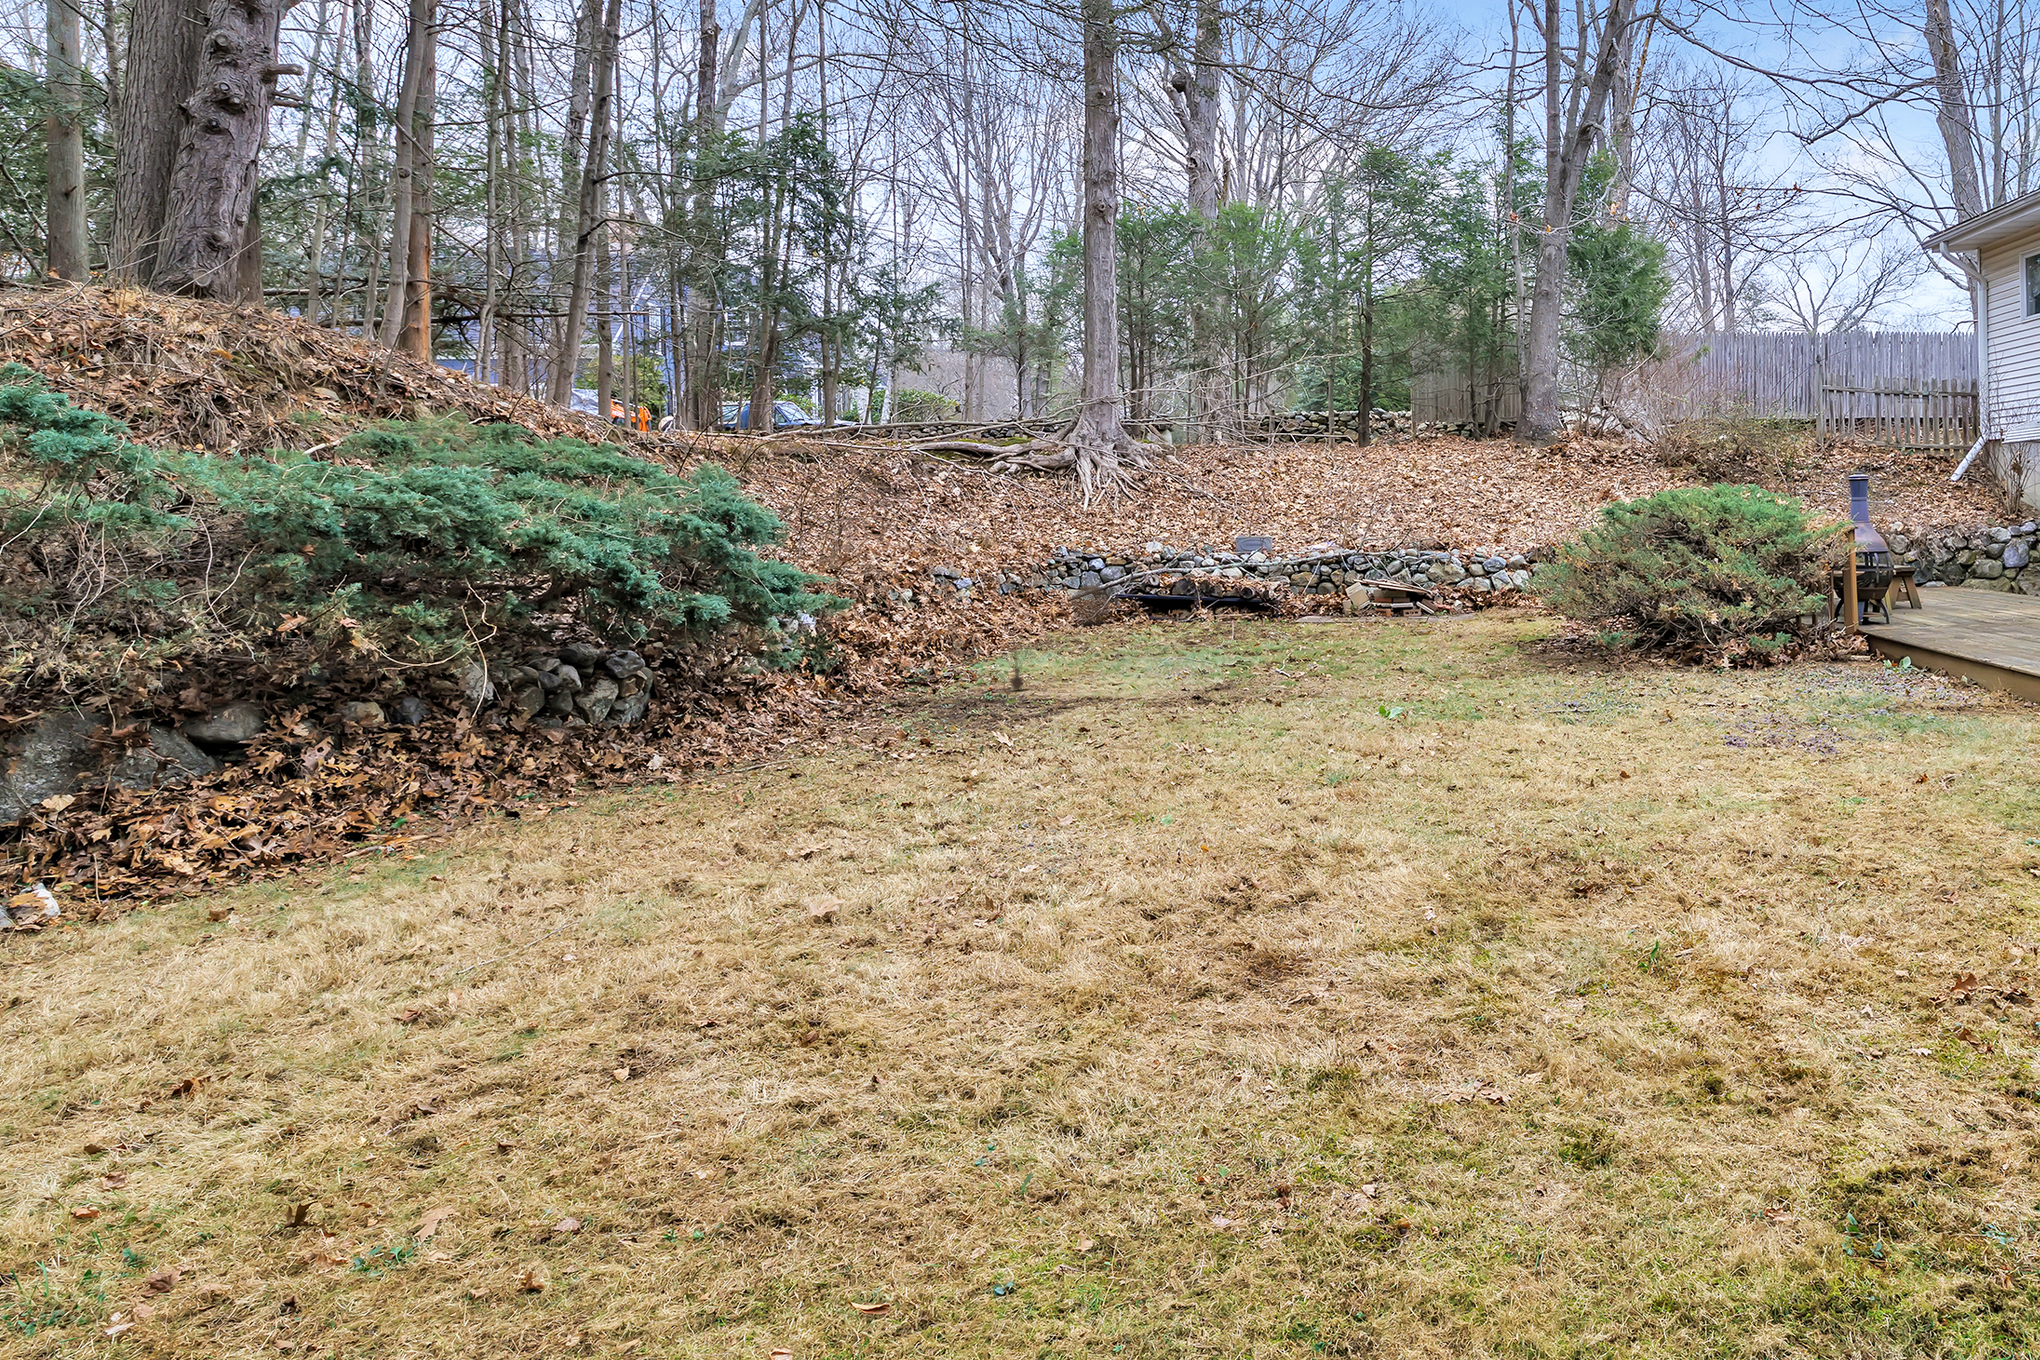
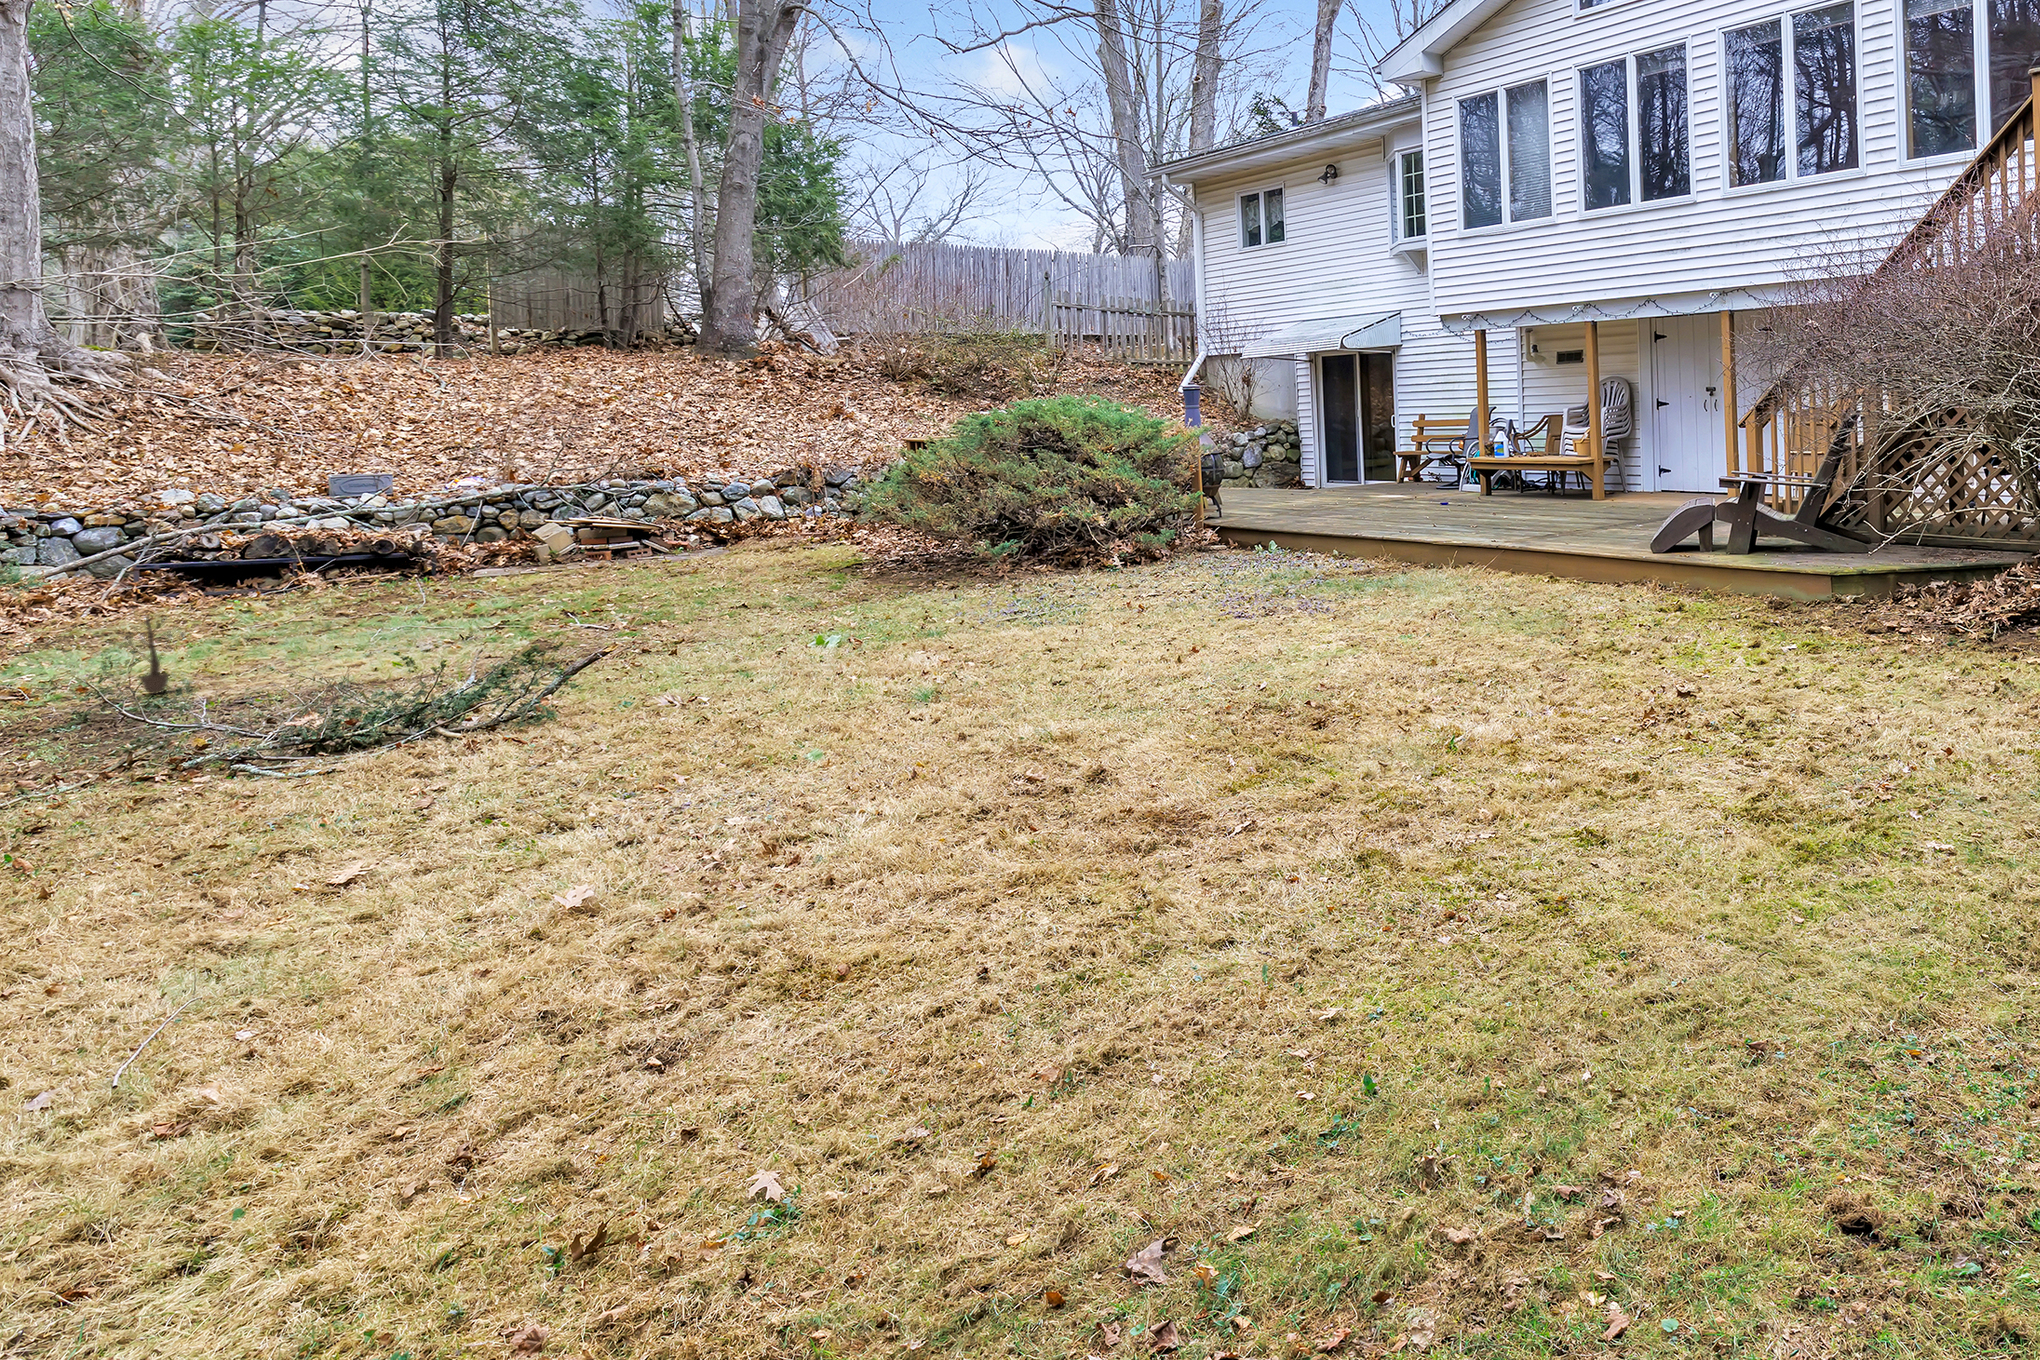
woven basket: present [1072,585,1110,624] -> none [60,549,141,610]

